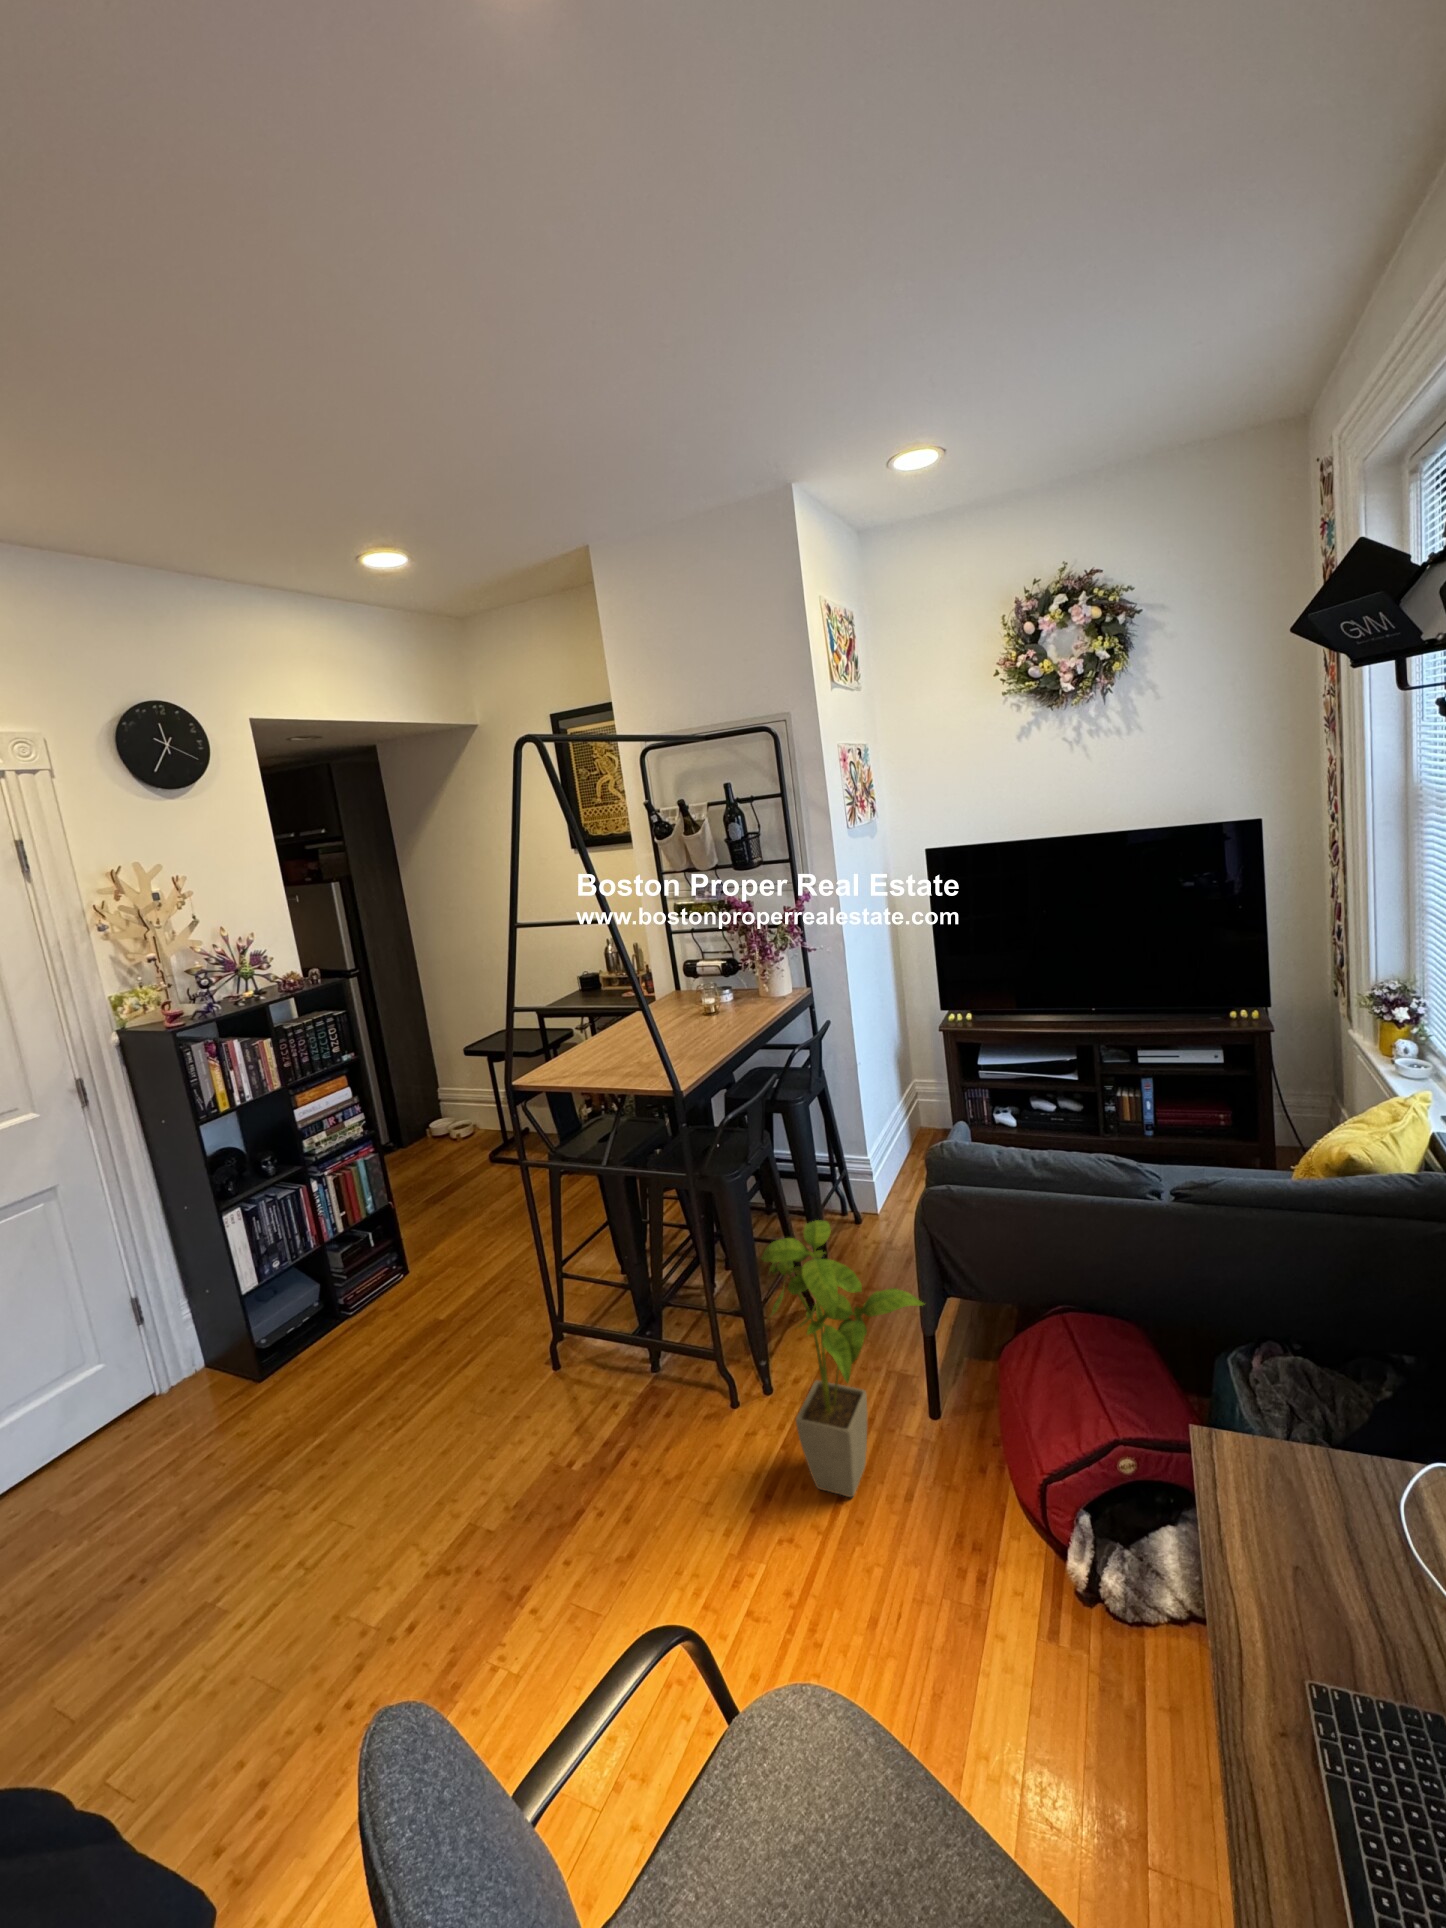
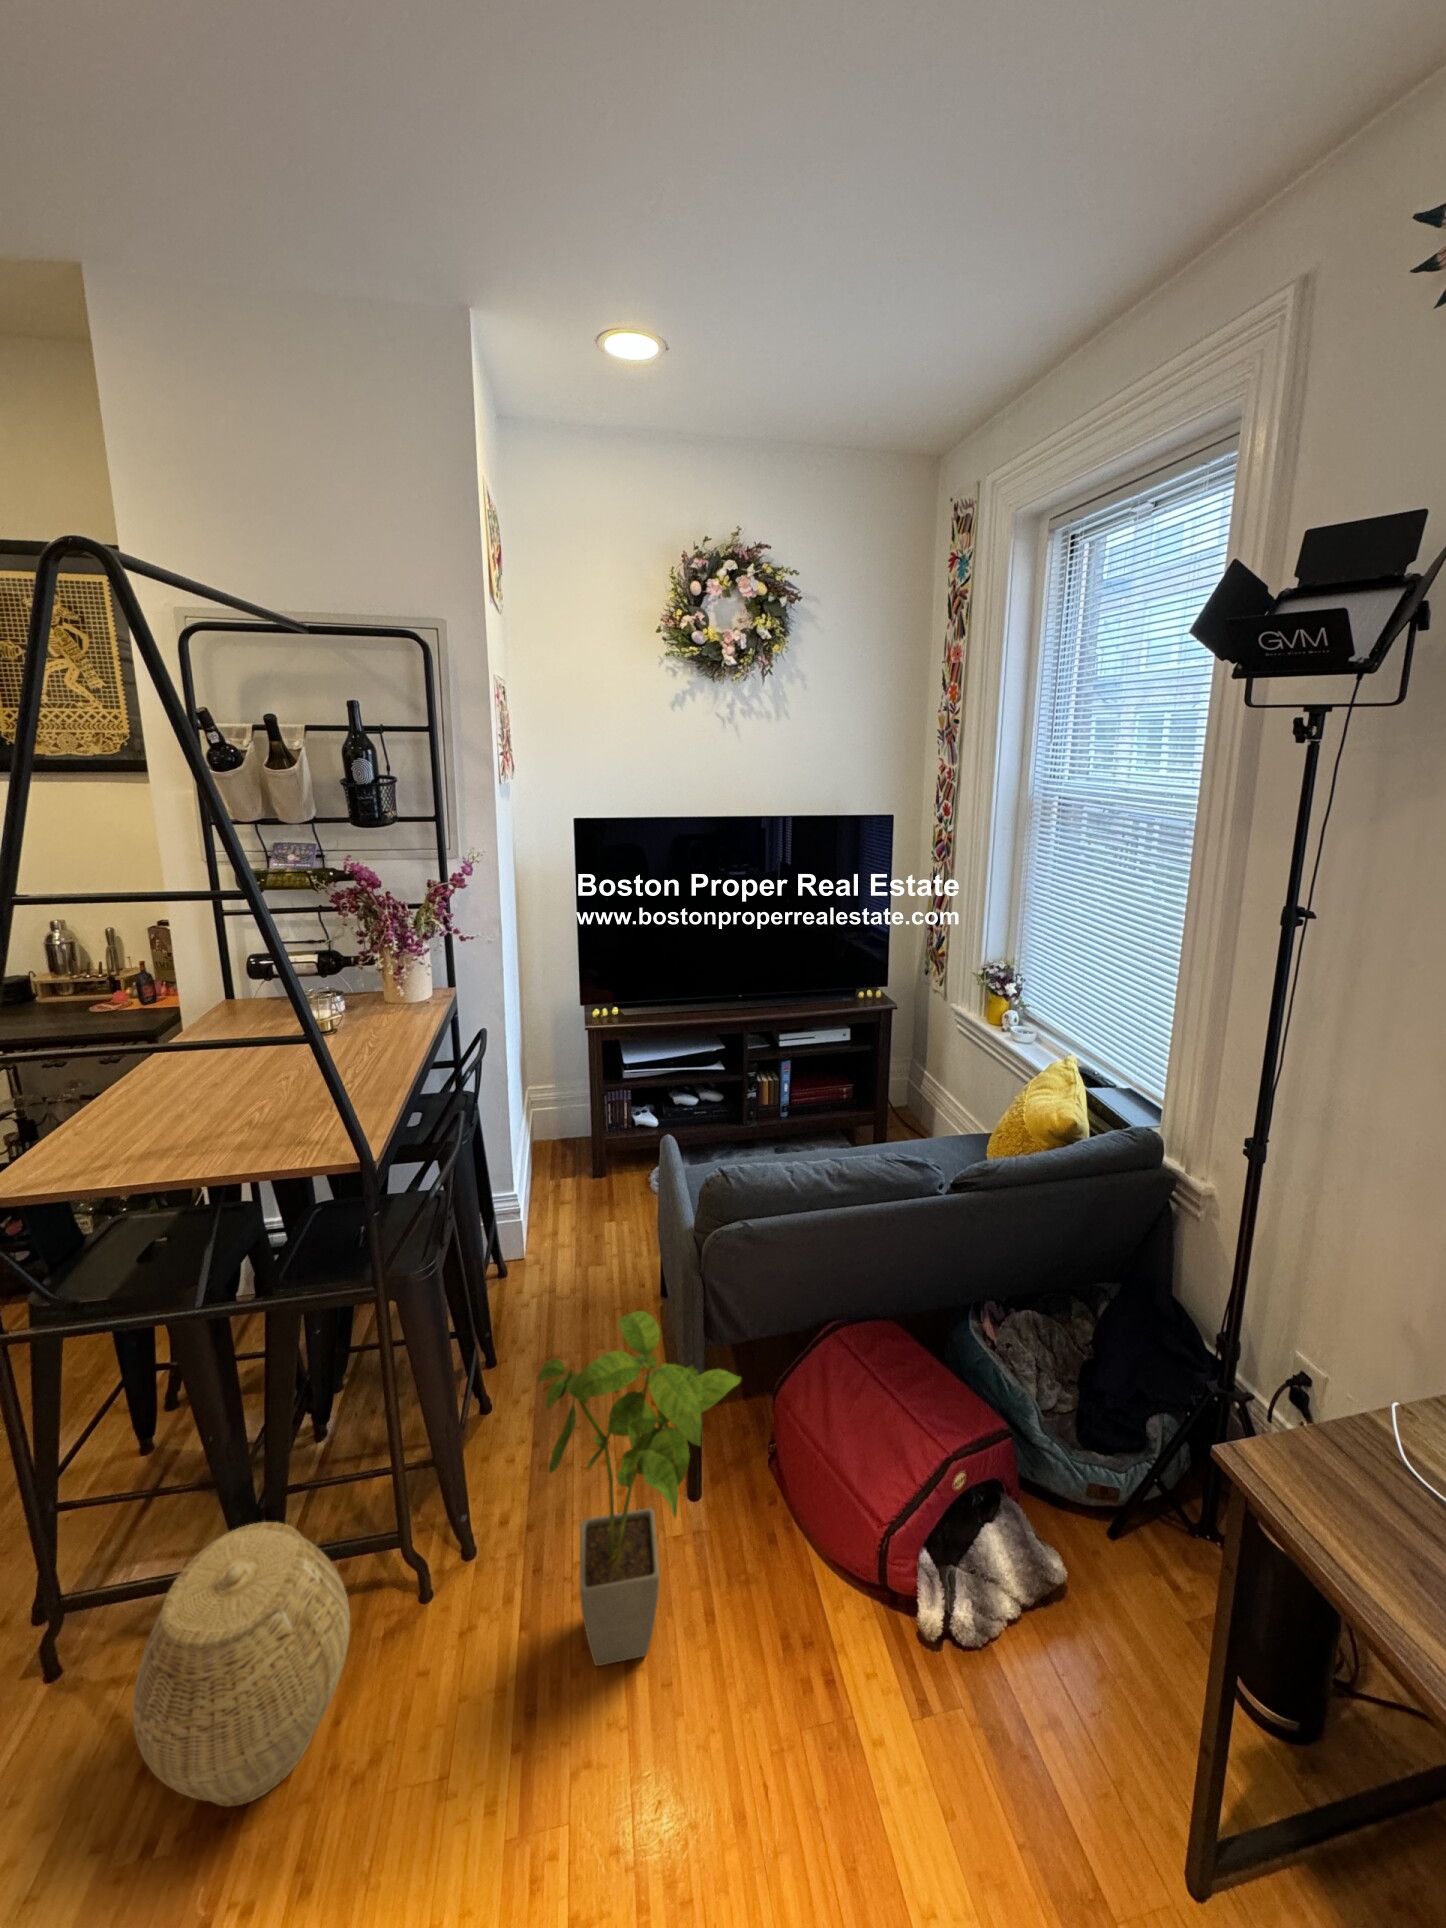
woven basket: none [562,1305,673,1468] -> present [133,1522,350,1806]

